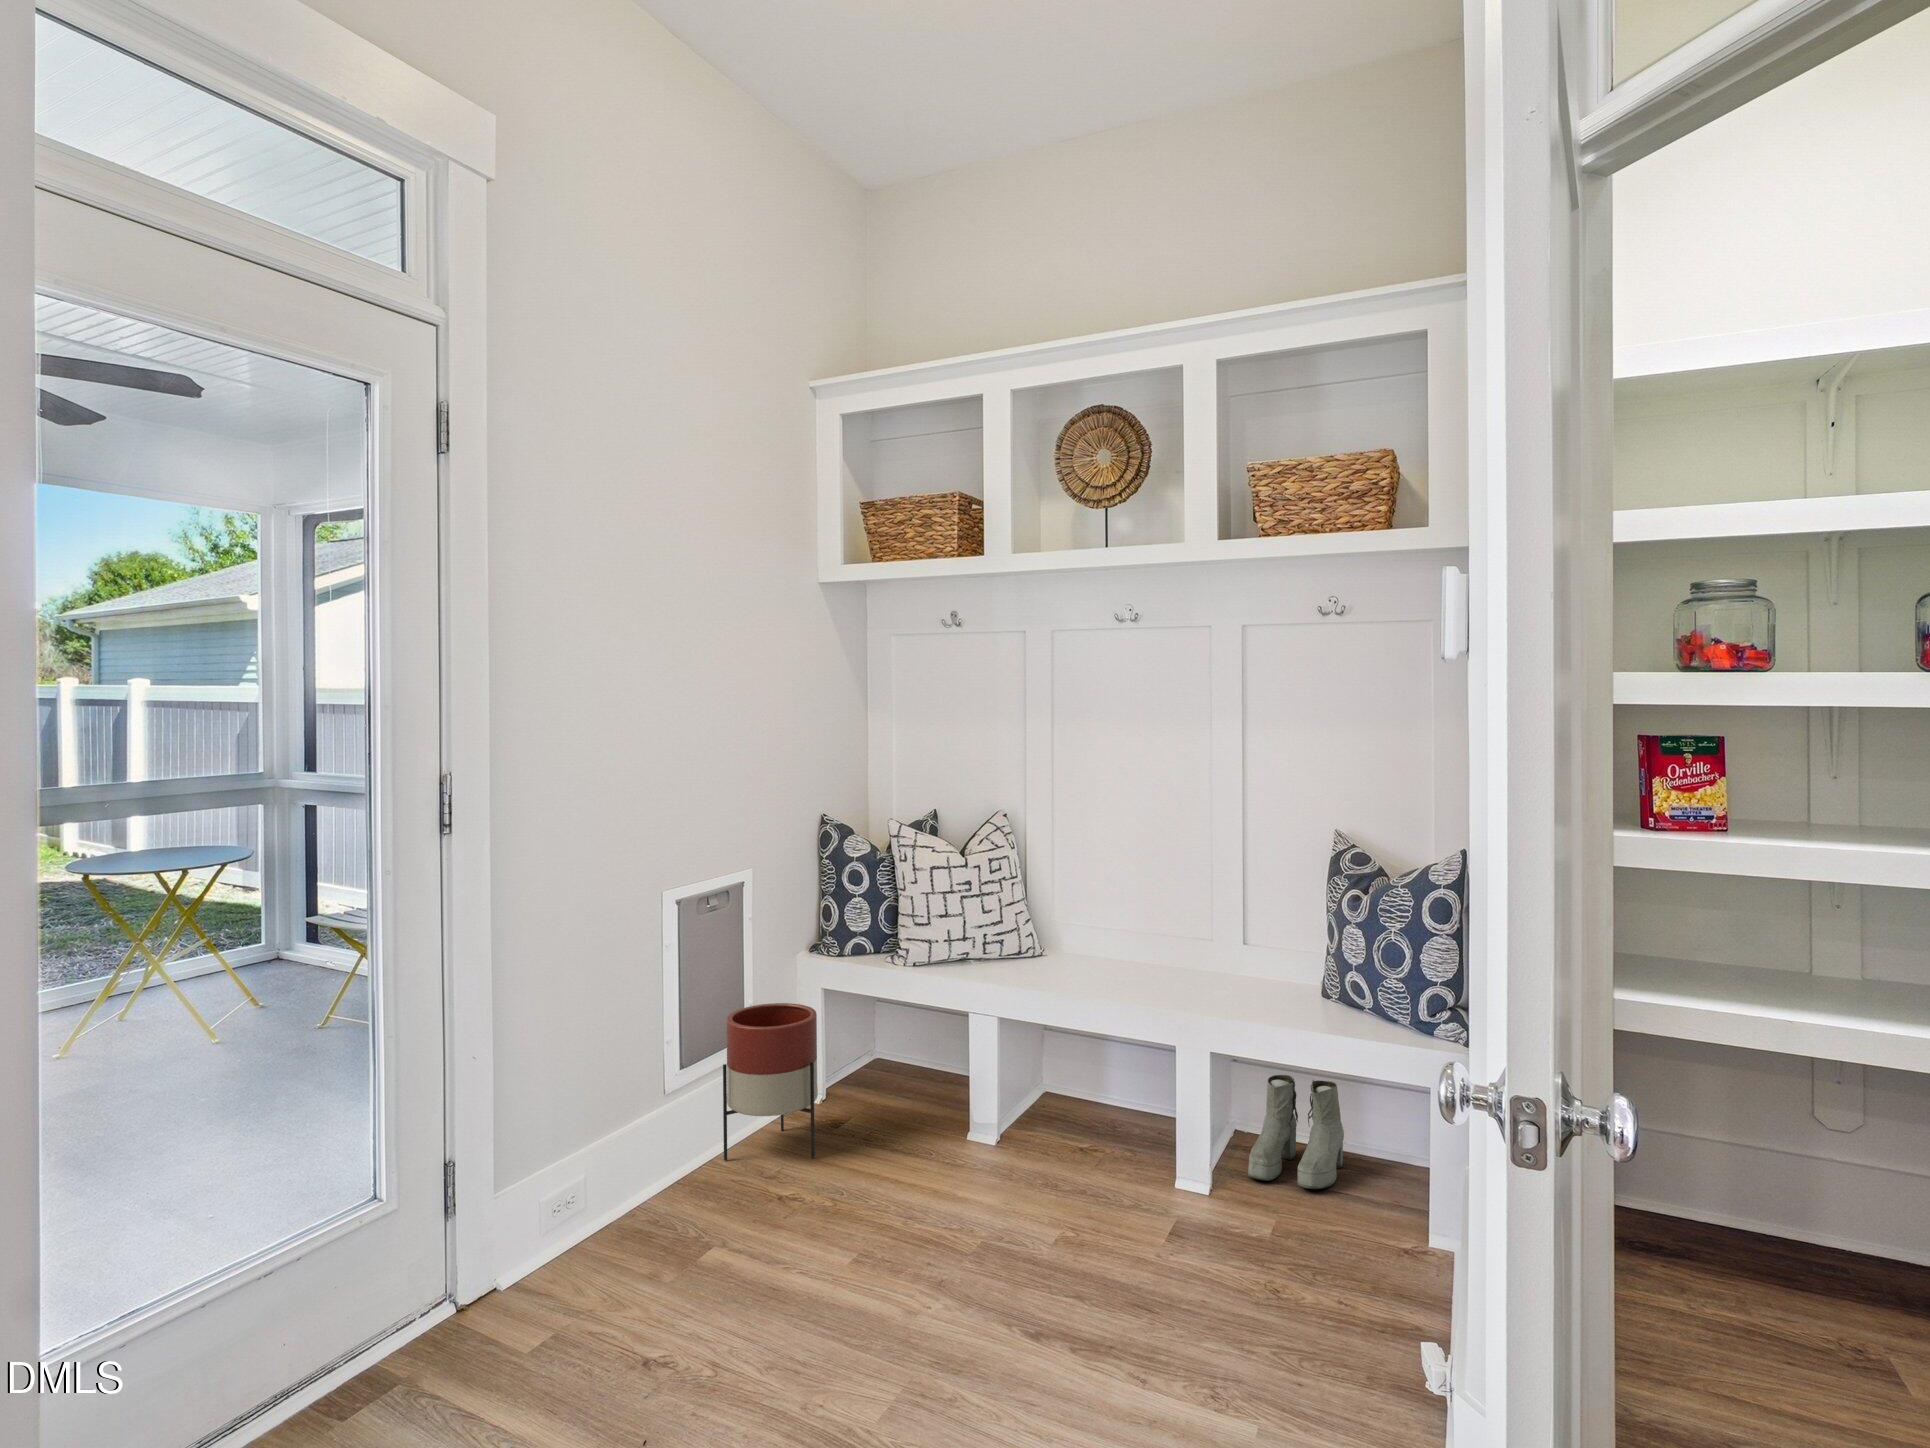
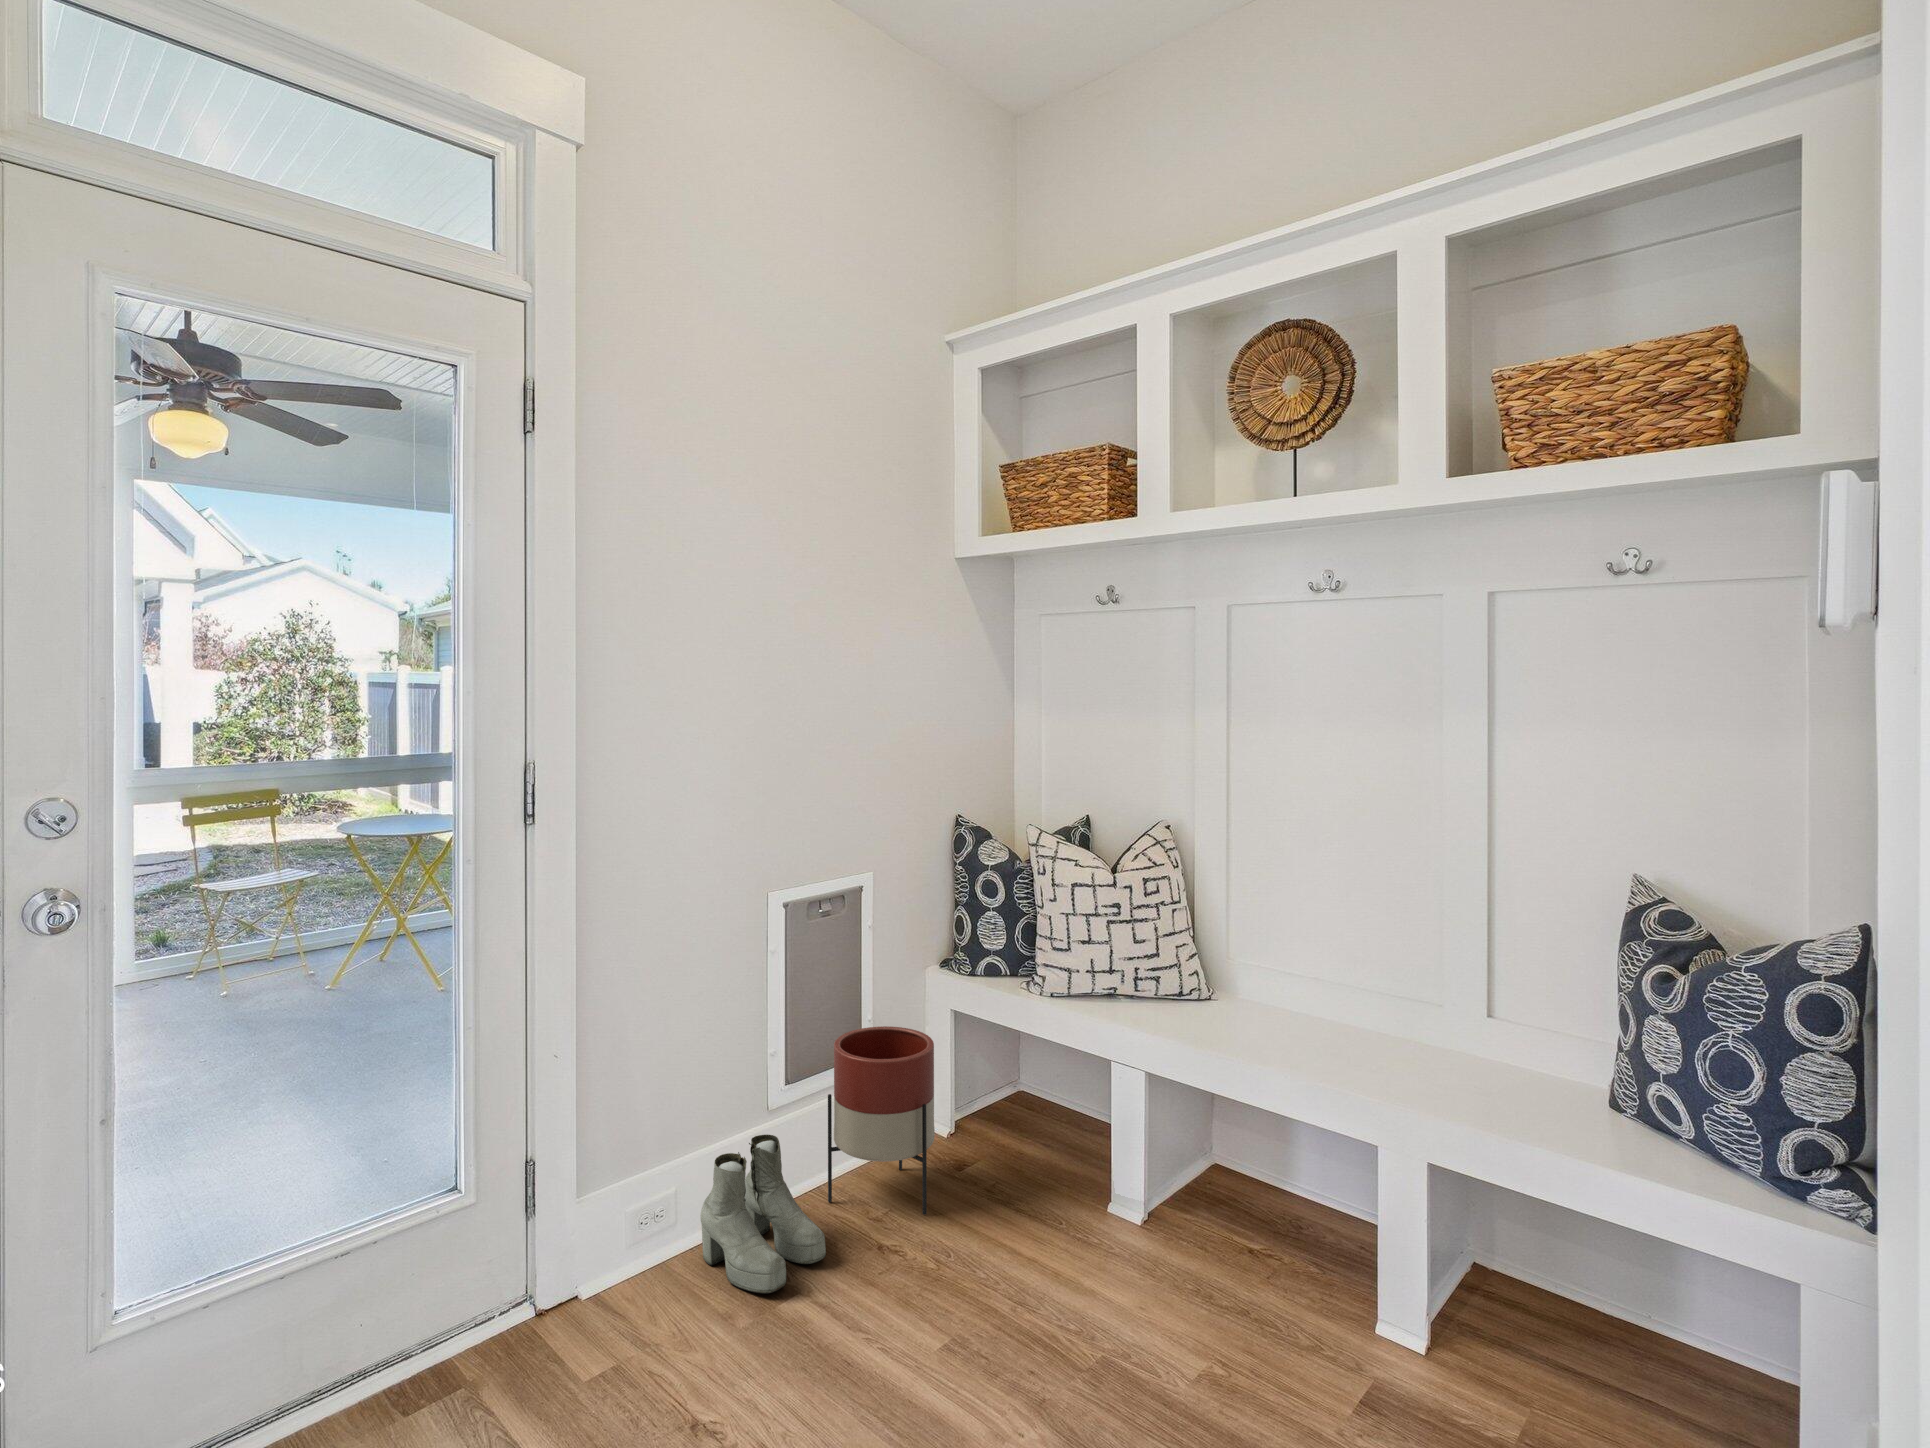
boots: present [1248,1075,1344,1189] -> present [701,1135,826,1294]

